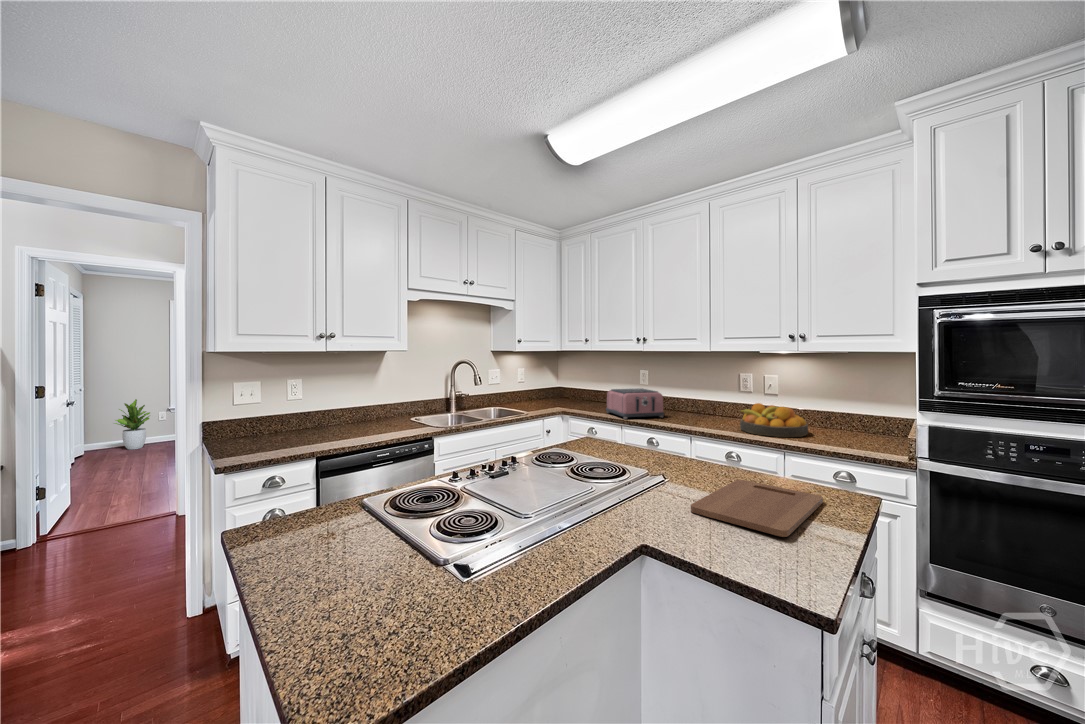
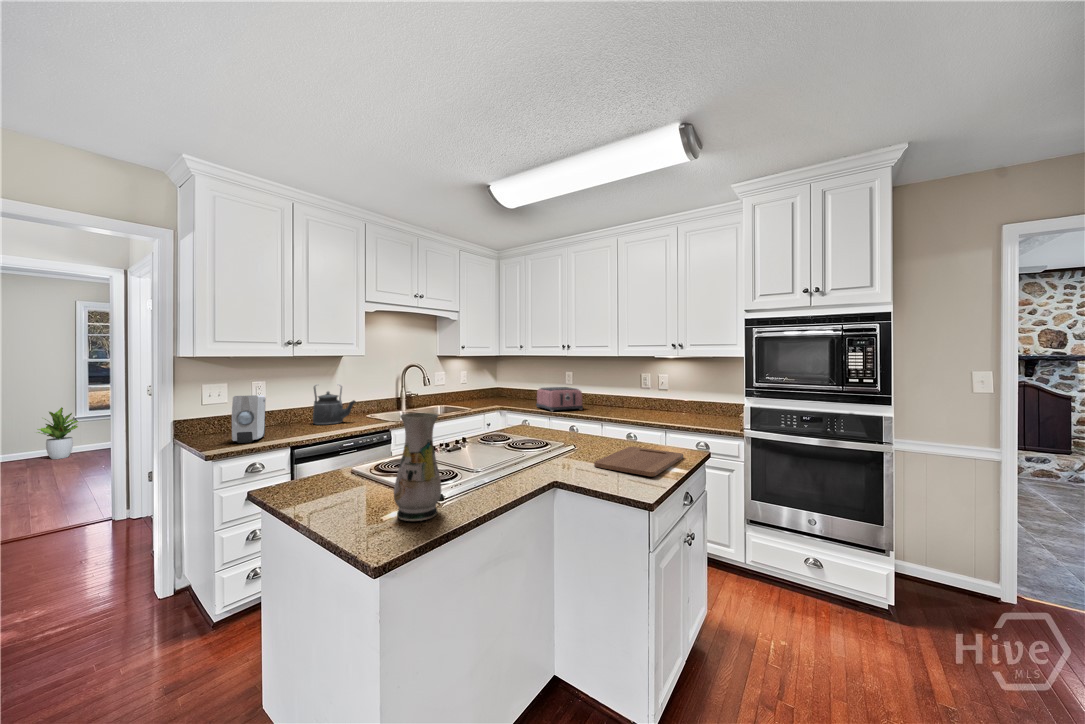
kettle: none [350,384,397,430] -> present [313,385,356,425]
soap dispenser: none [254,397,293,452] -> present [232,395,266,443]
fruit bowl: present [740,403,808,437] -> none [639,396,688,421]
vase: none [400,440,468,604] -> present [394,413,441,521]

